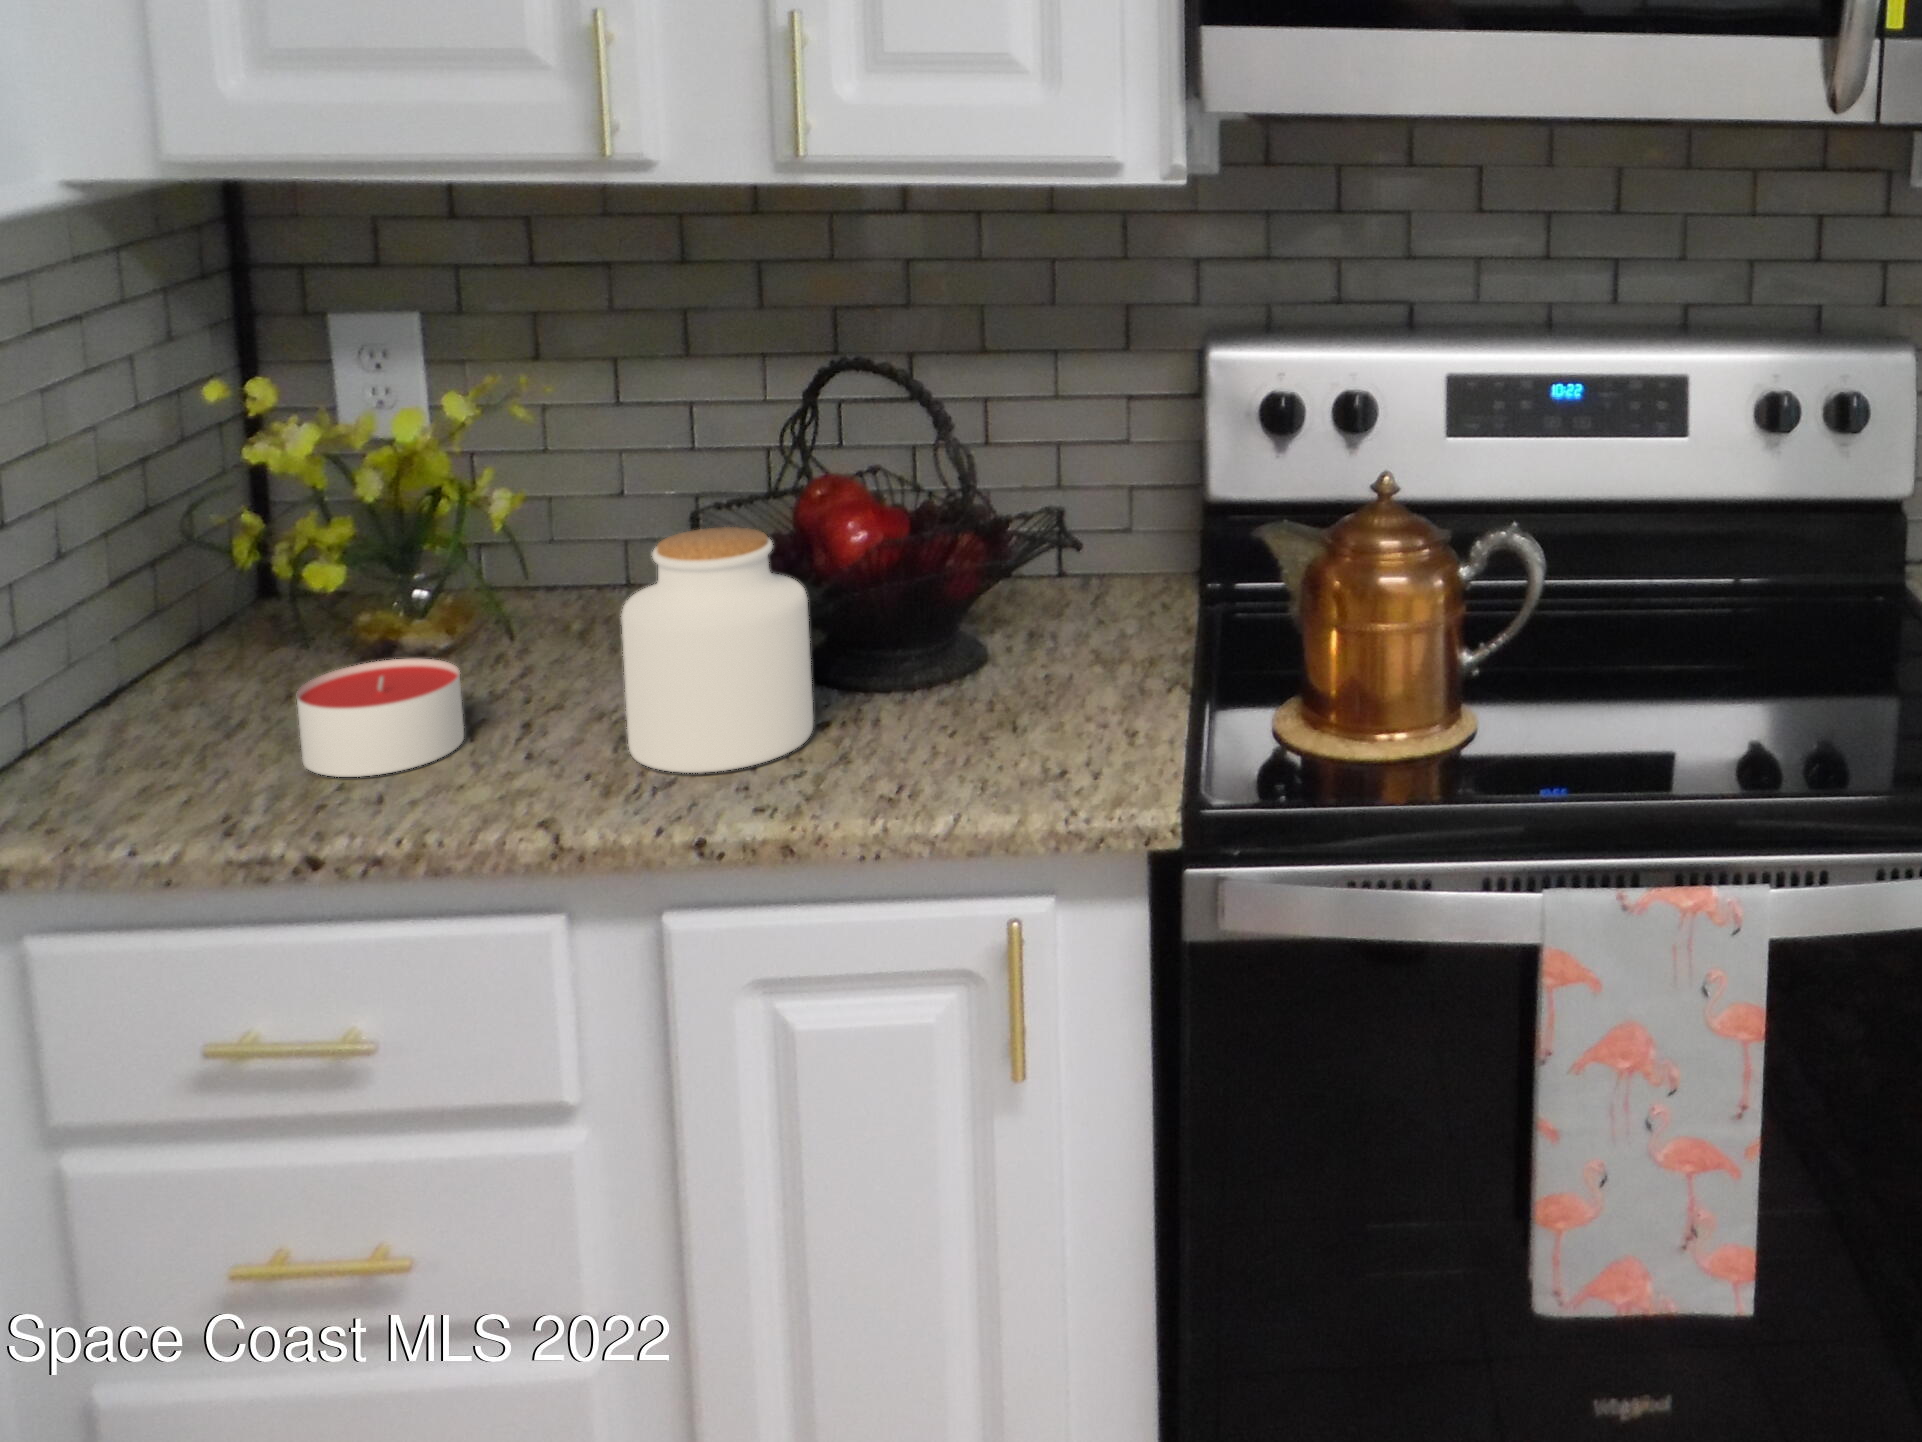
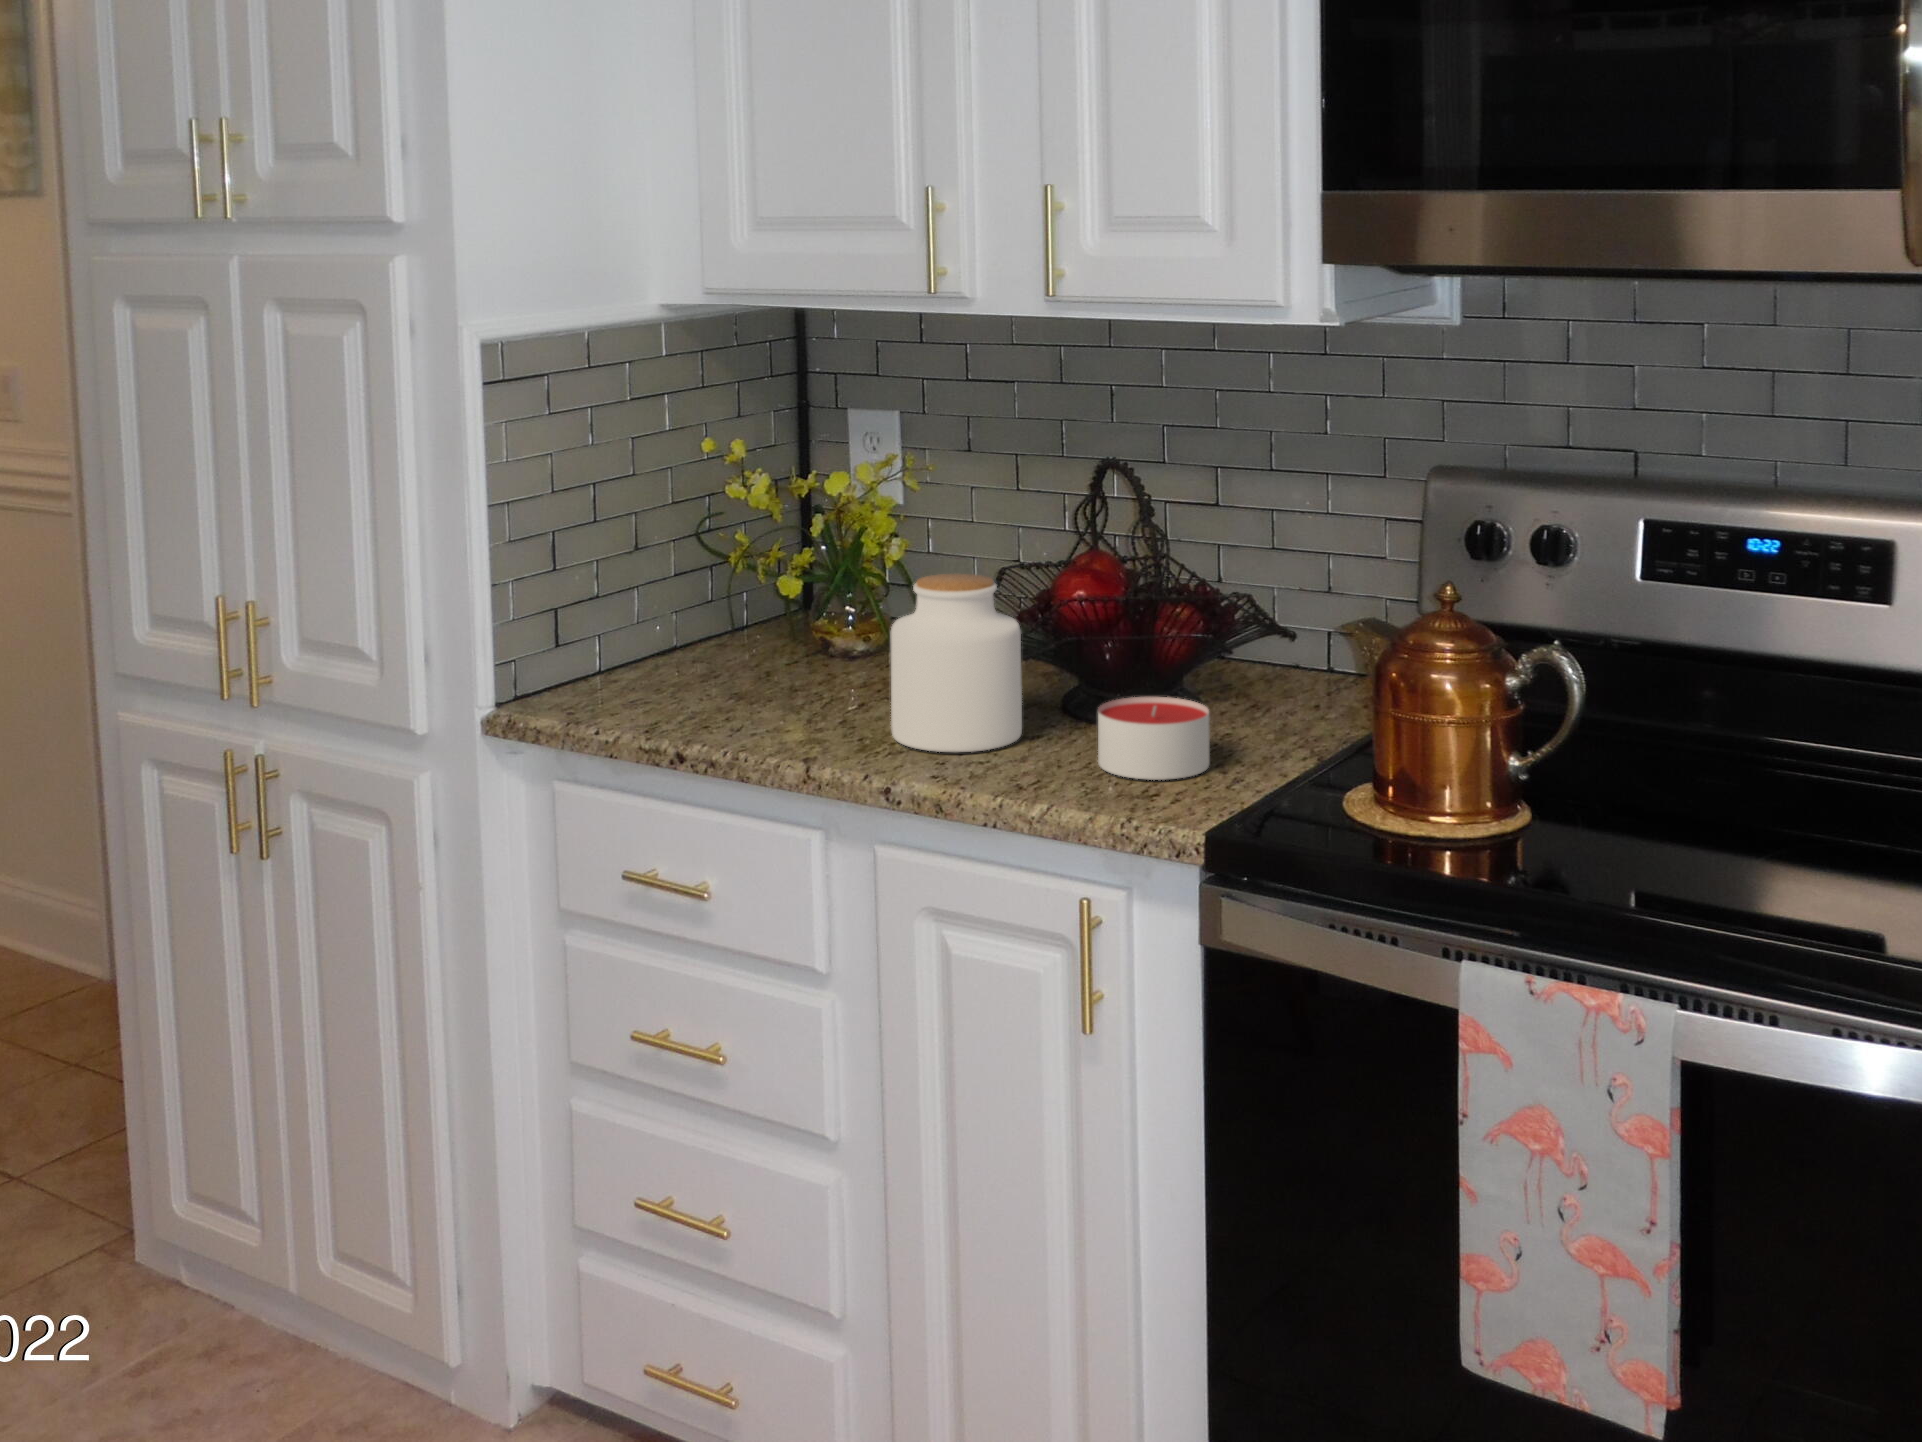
candle: present [297,659,464,777] -> present [1098,697,1210,780]

